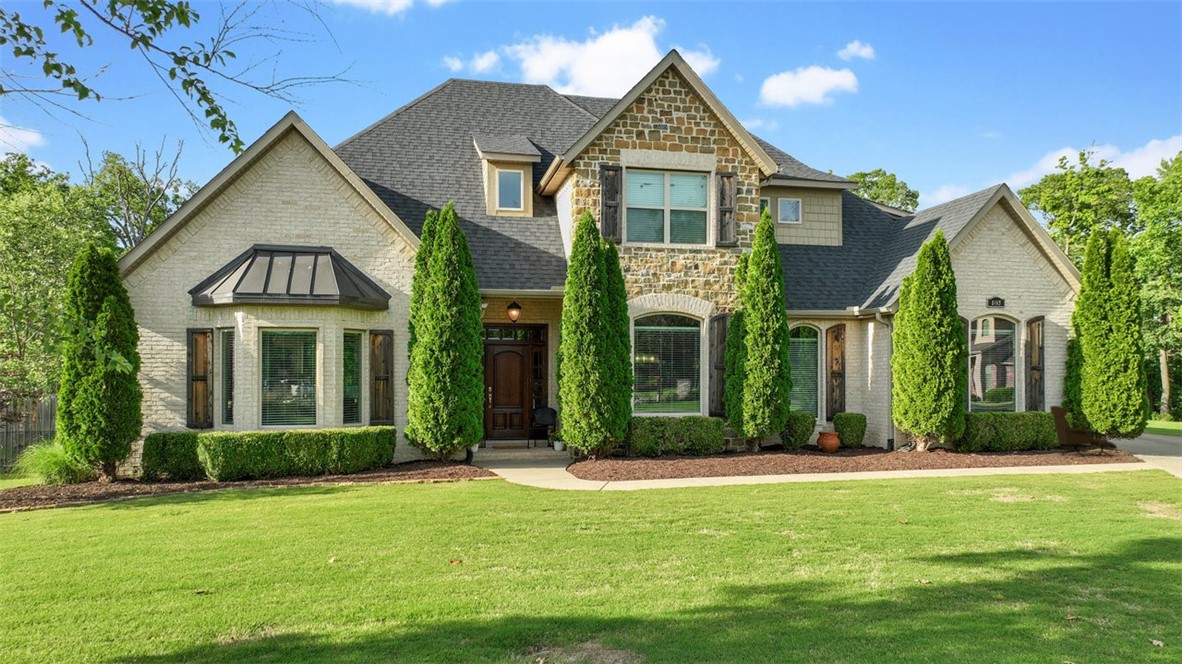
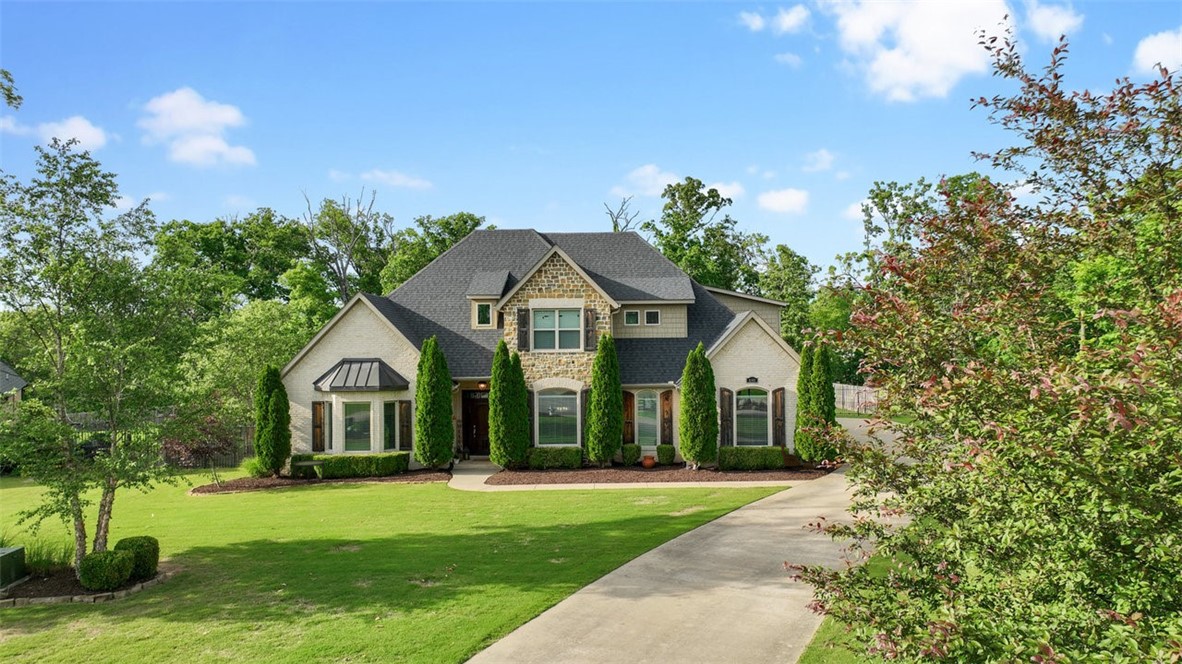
round table: none [156,442,229,487] -> present [294,460,325,482]

